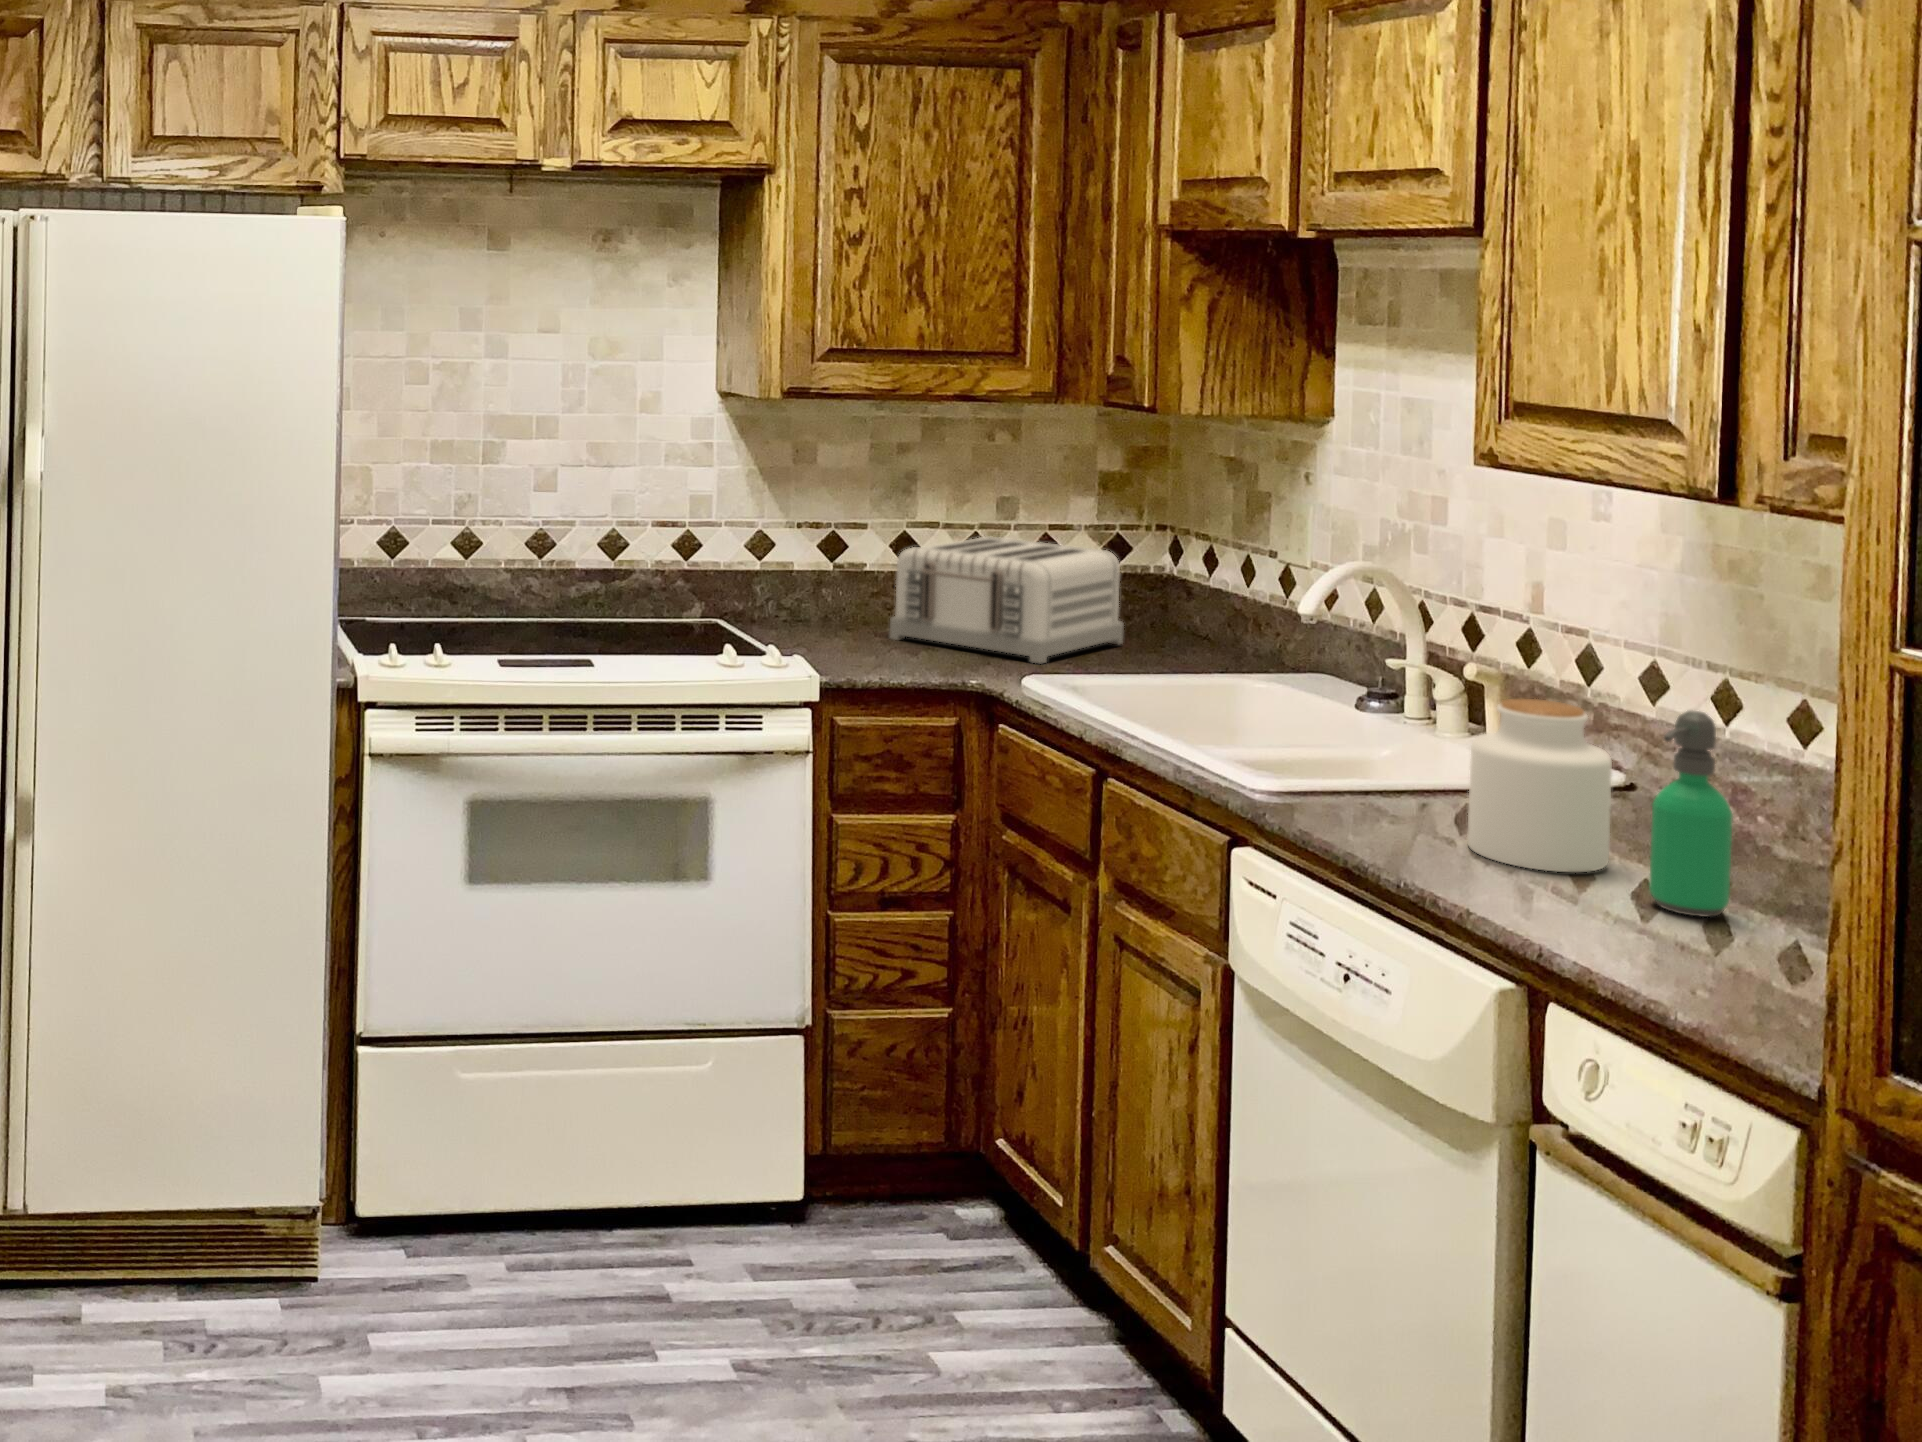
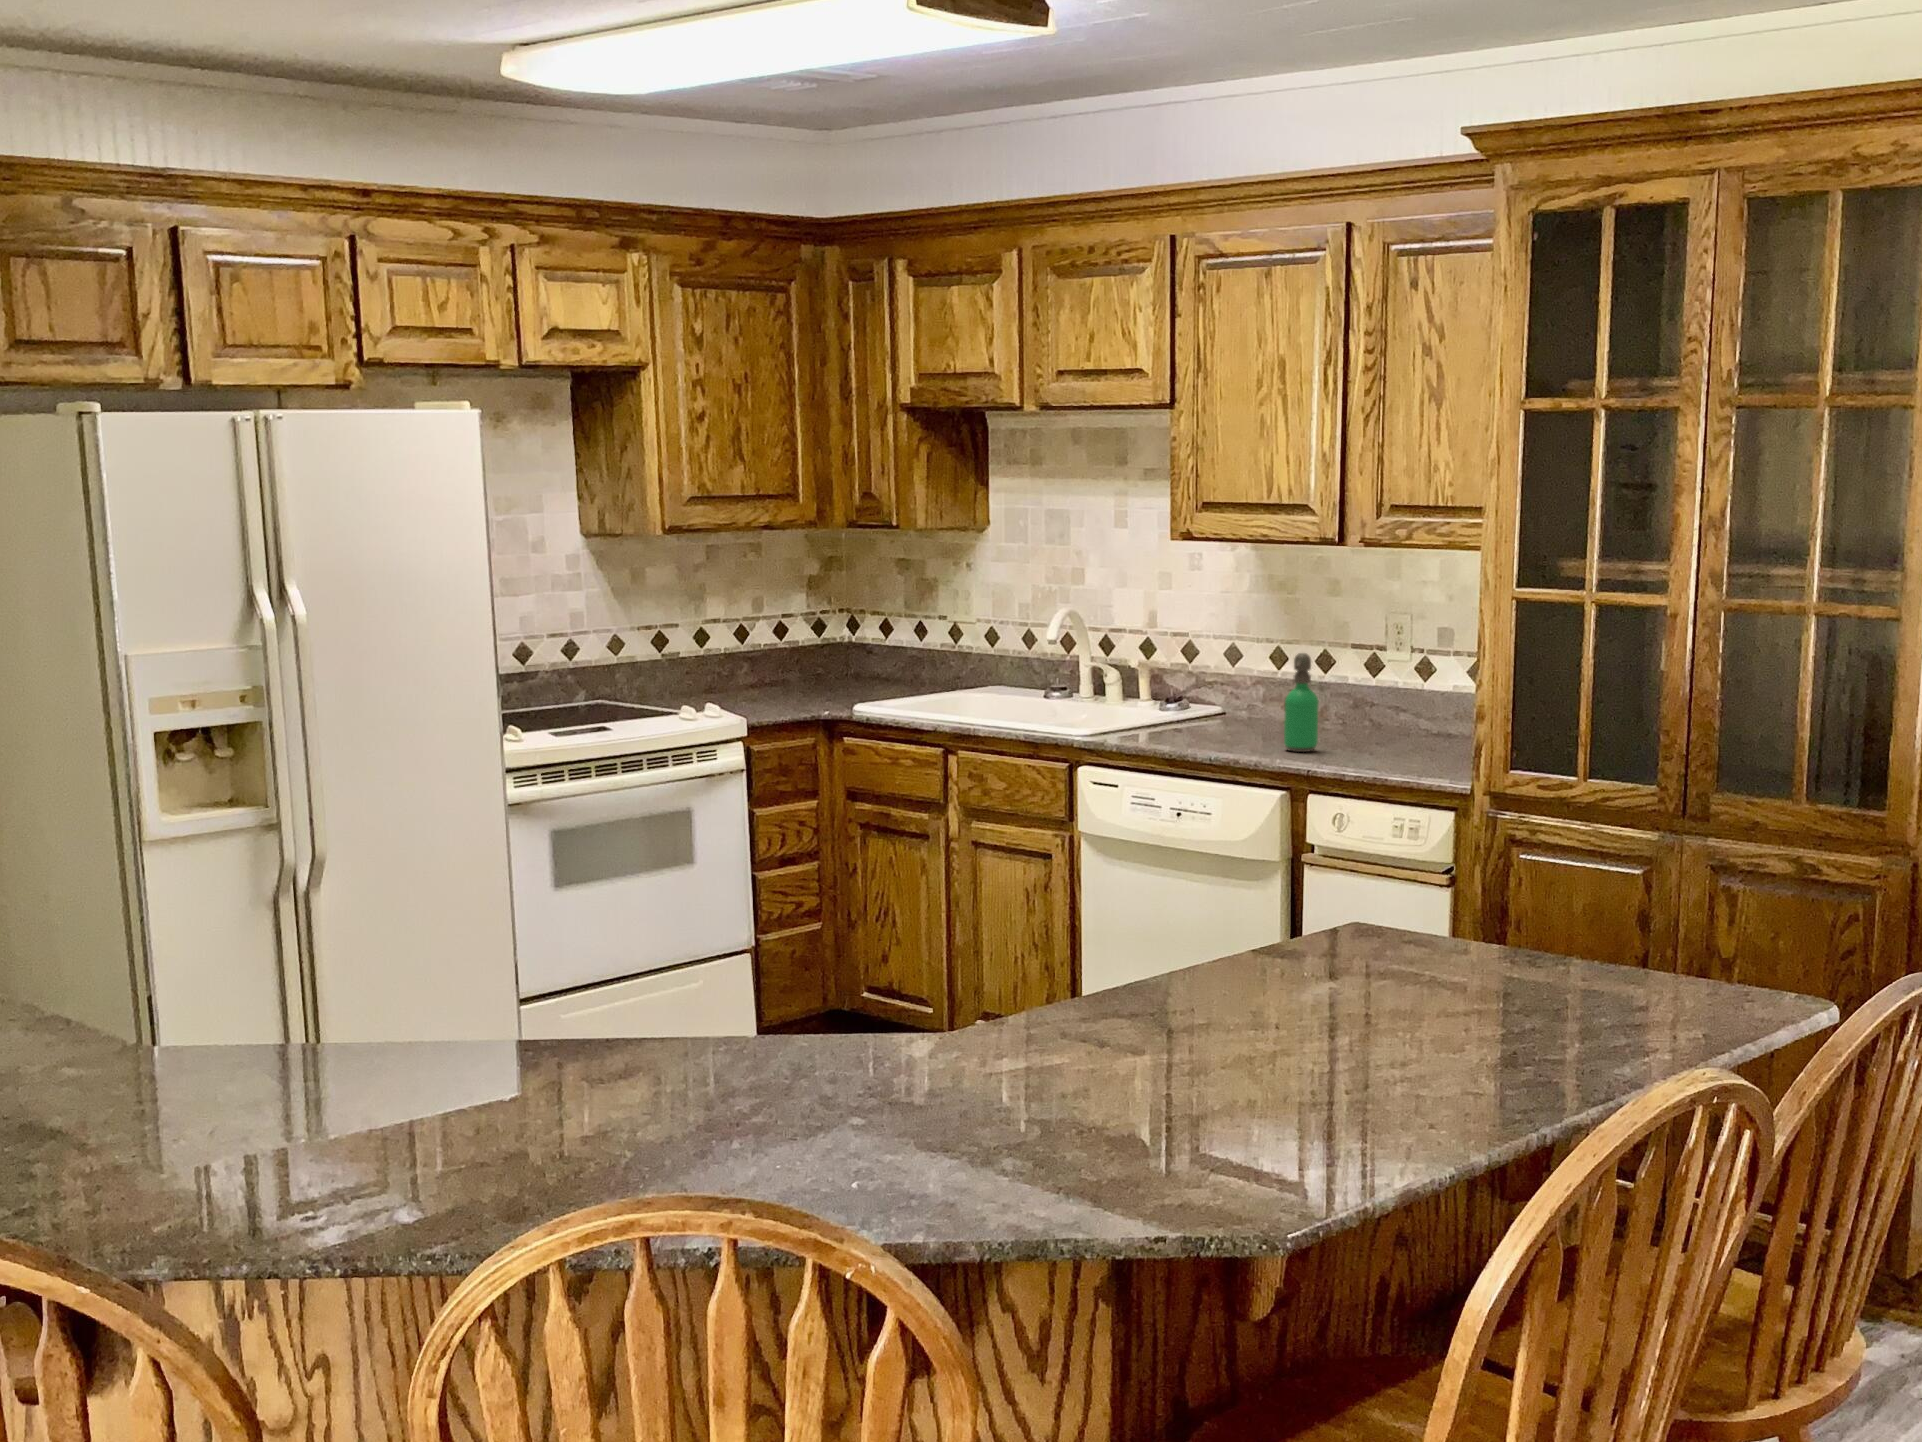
toaster: present [890,536,1124,663] -> none [726,625,860,702]
jar: present [1468,699,1612,872] -> none [1188,662,1254,747]

